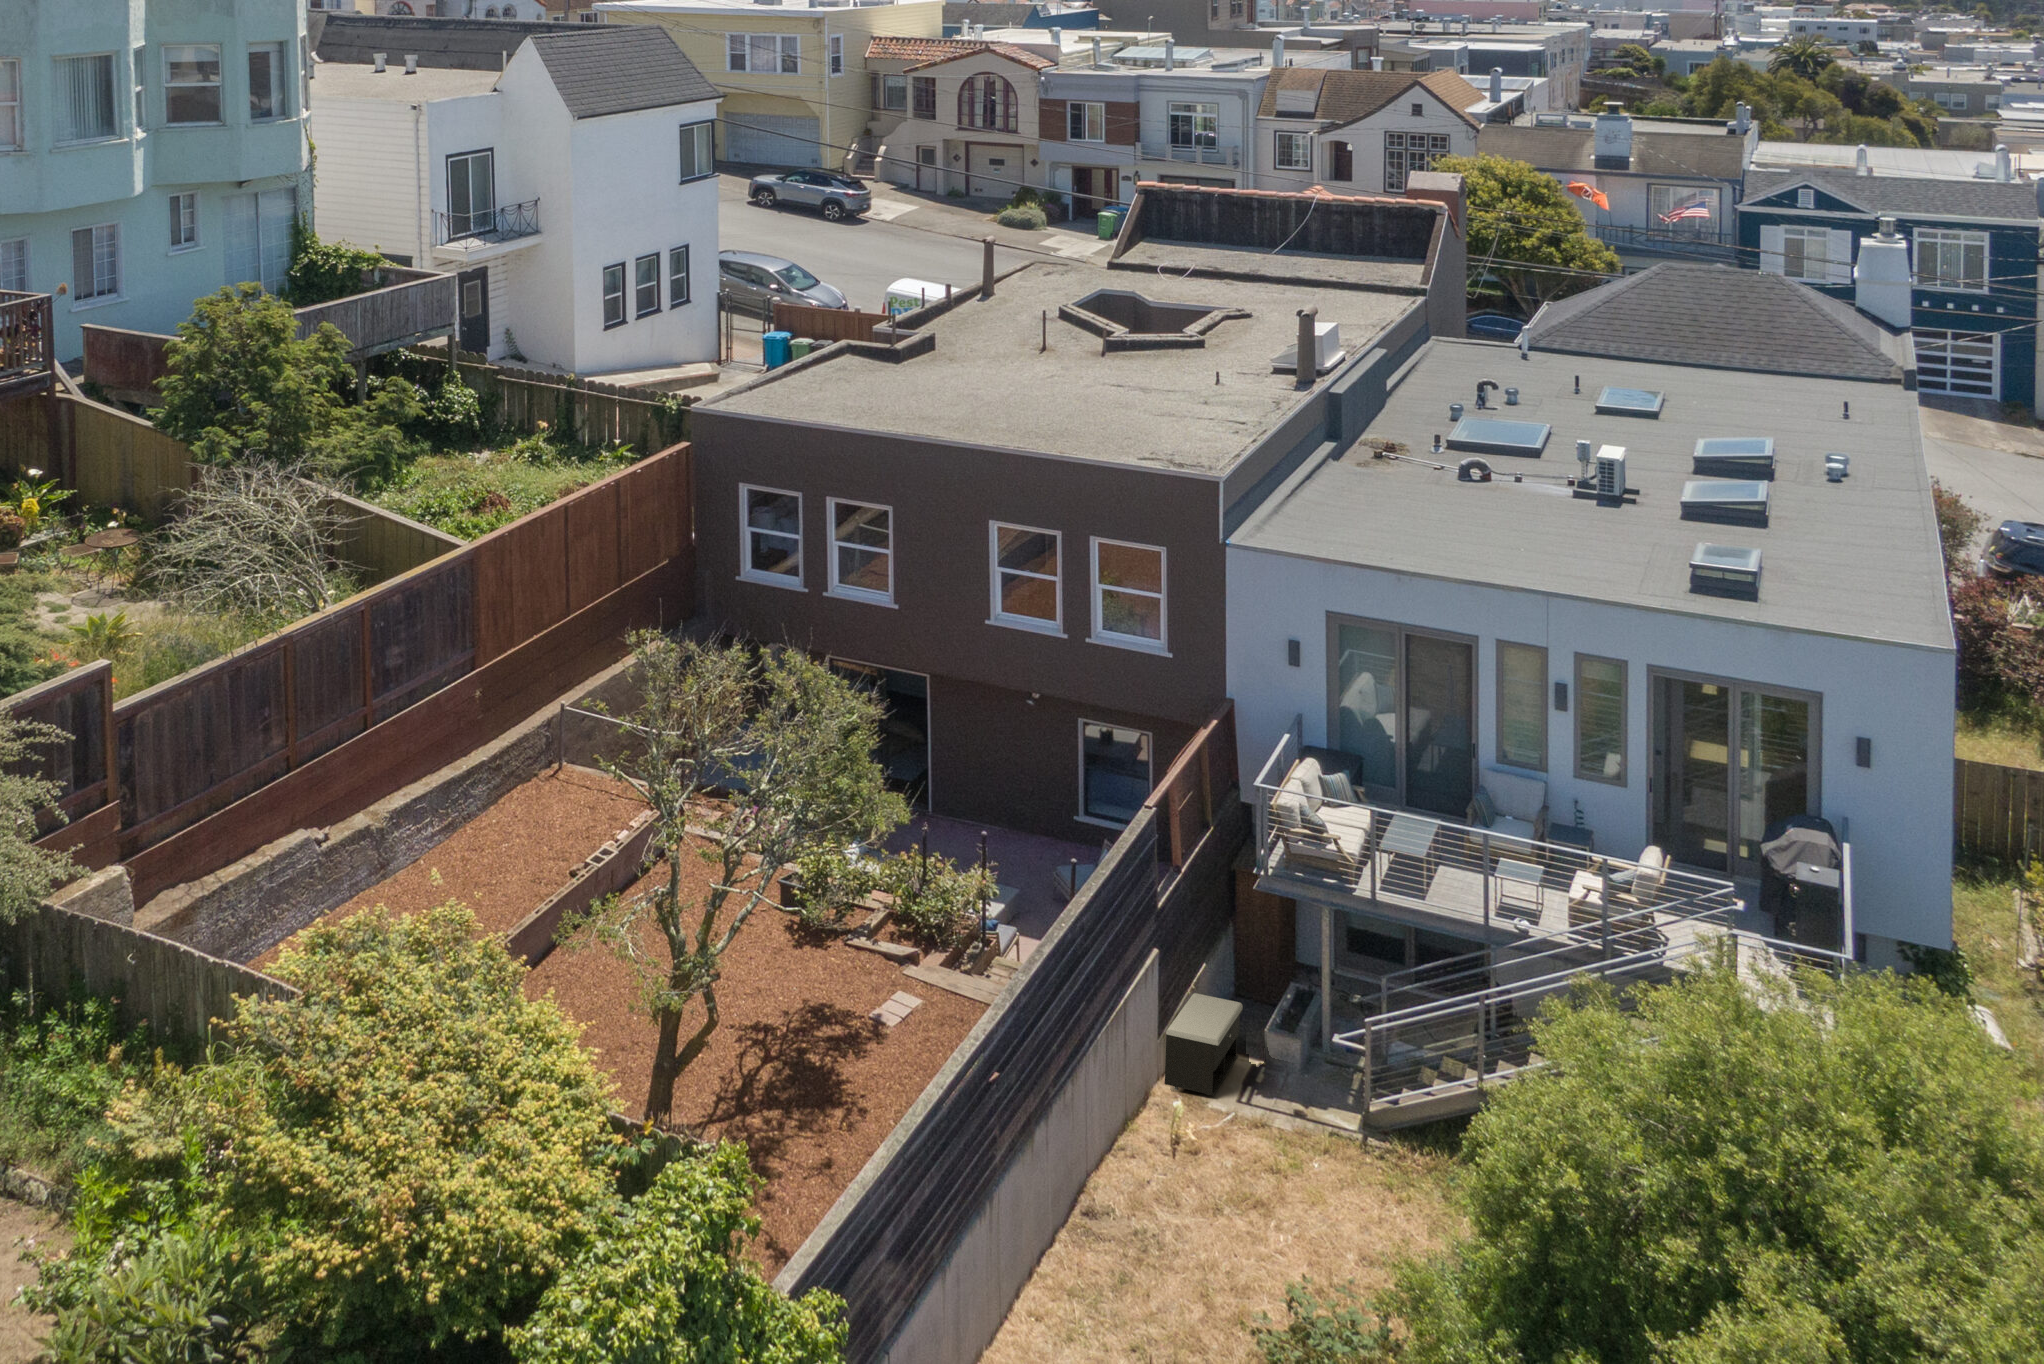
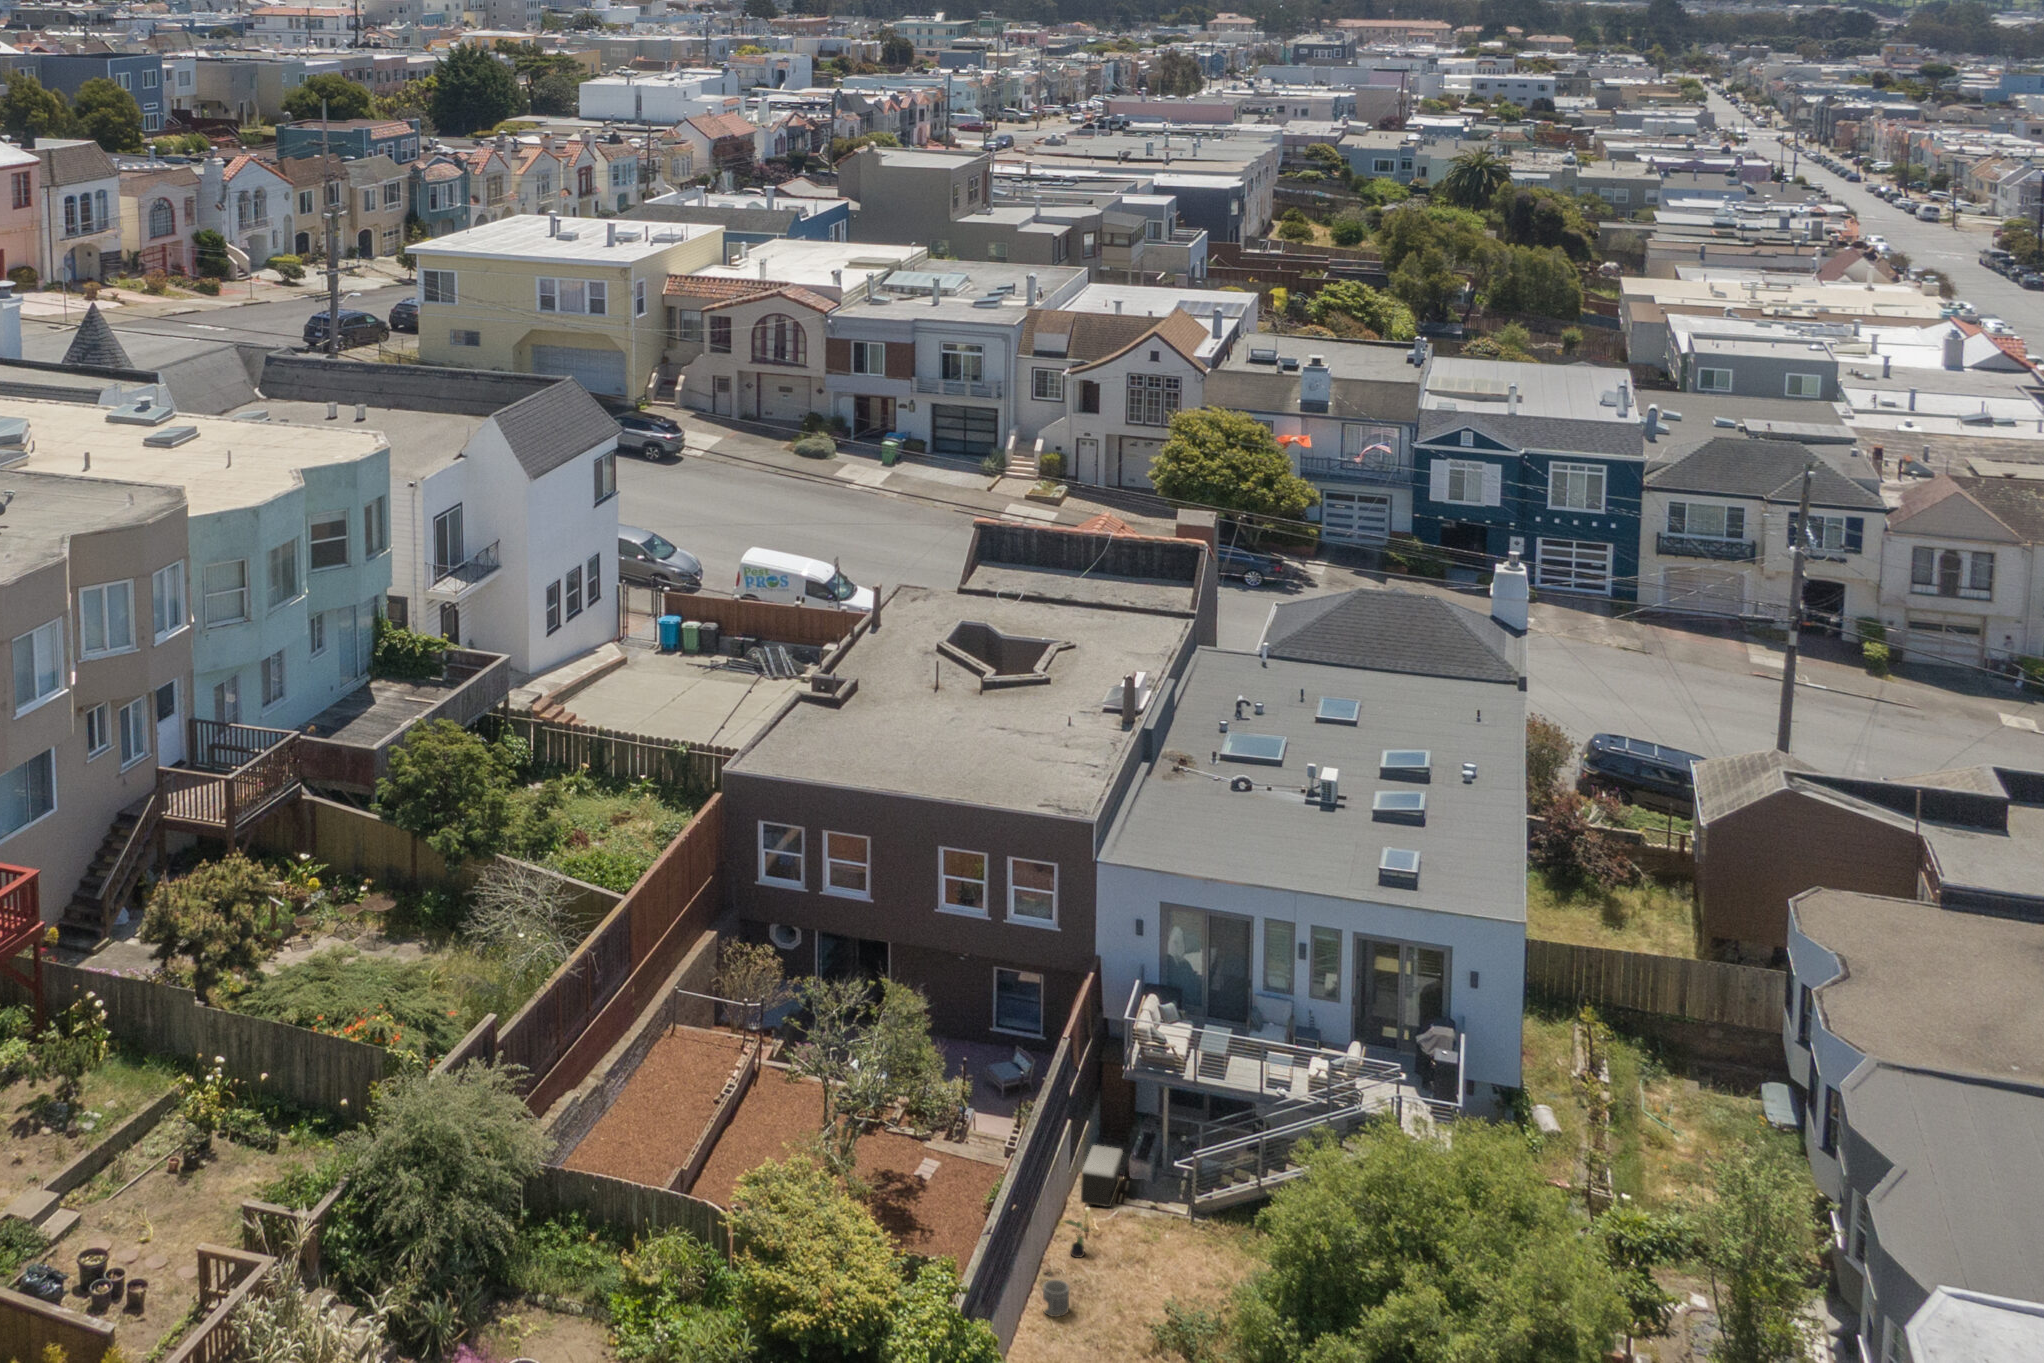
potted plant: none [1112,1108,1161,1174] -> present [1065,1220,1087,1258]
bucket: none [1052,1208,1100,1275] -> present [1043,1280,1069,1317]

